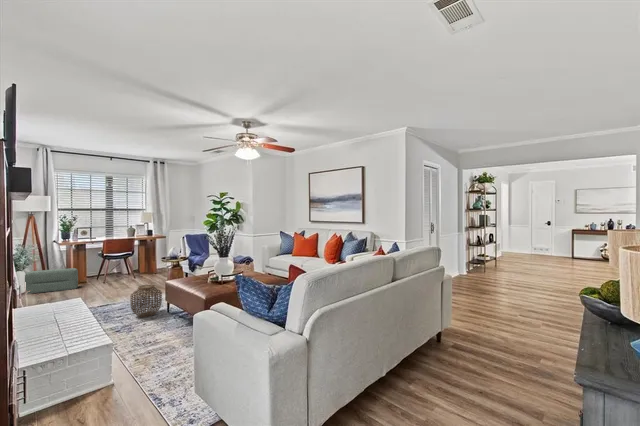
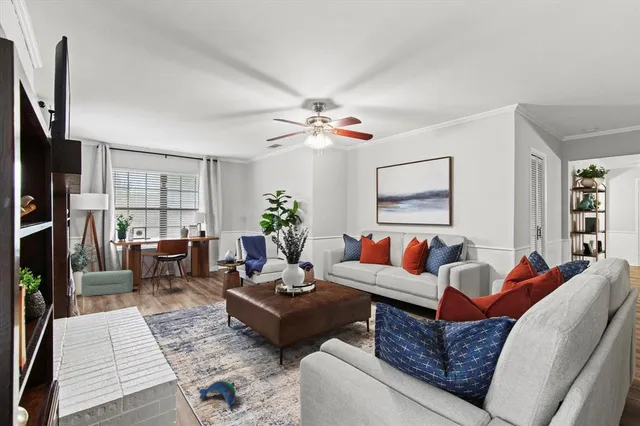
side table: none [83,251,117,292] -> present [138,252,172,297]
woven basket: present [130,285,162,317] -> none [188,293,222,331]
plush toy: none [135,349,165,367] -> present [199,381,235,408]

